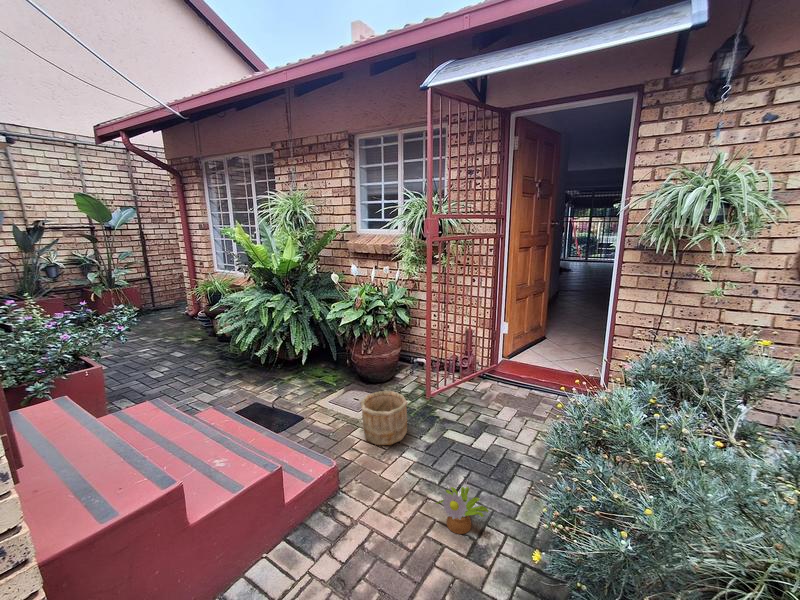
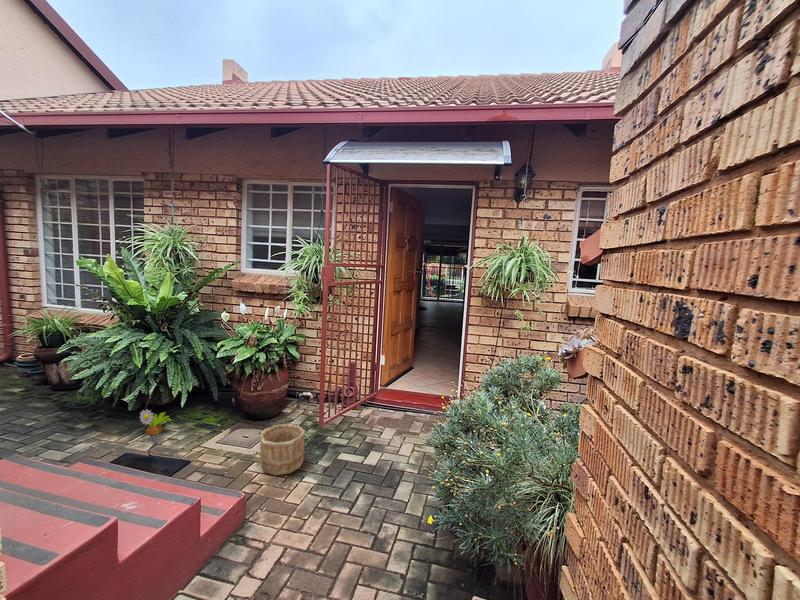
decorative plant: present [436,487,488,534] -> present [140,409,171,435]

